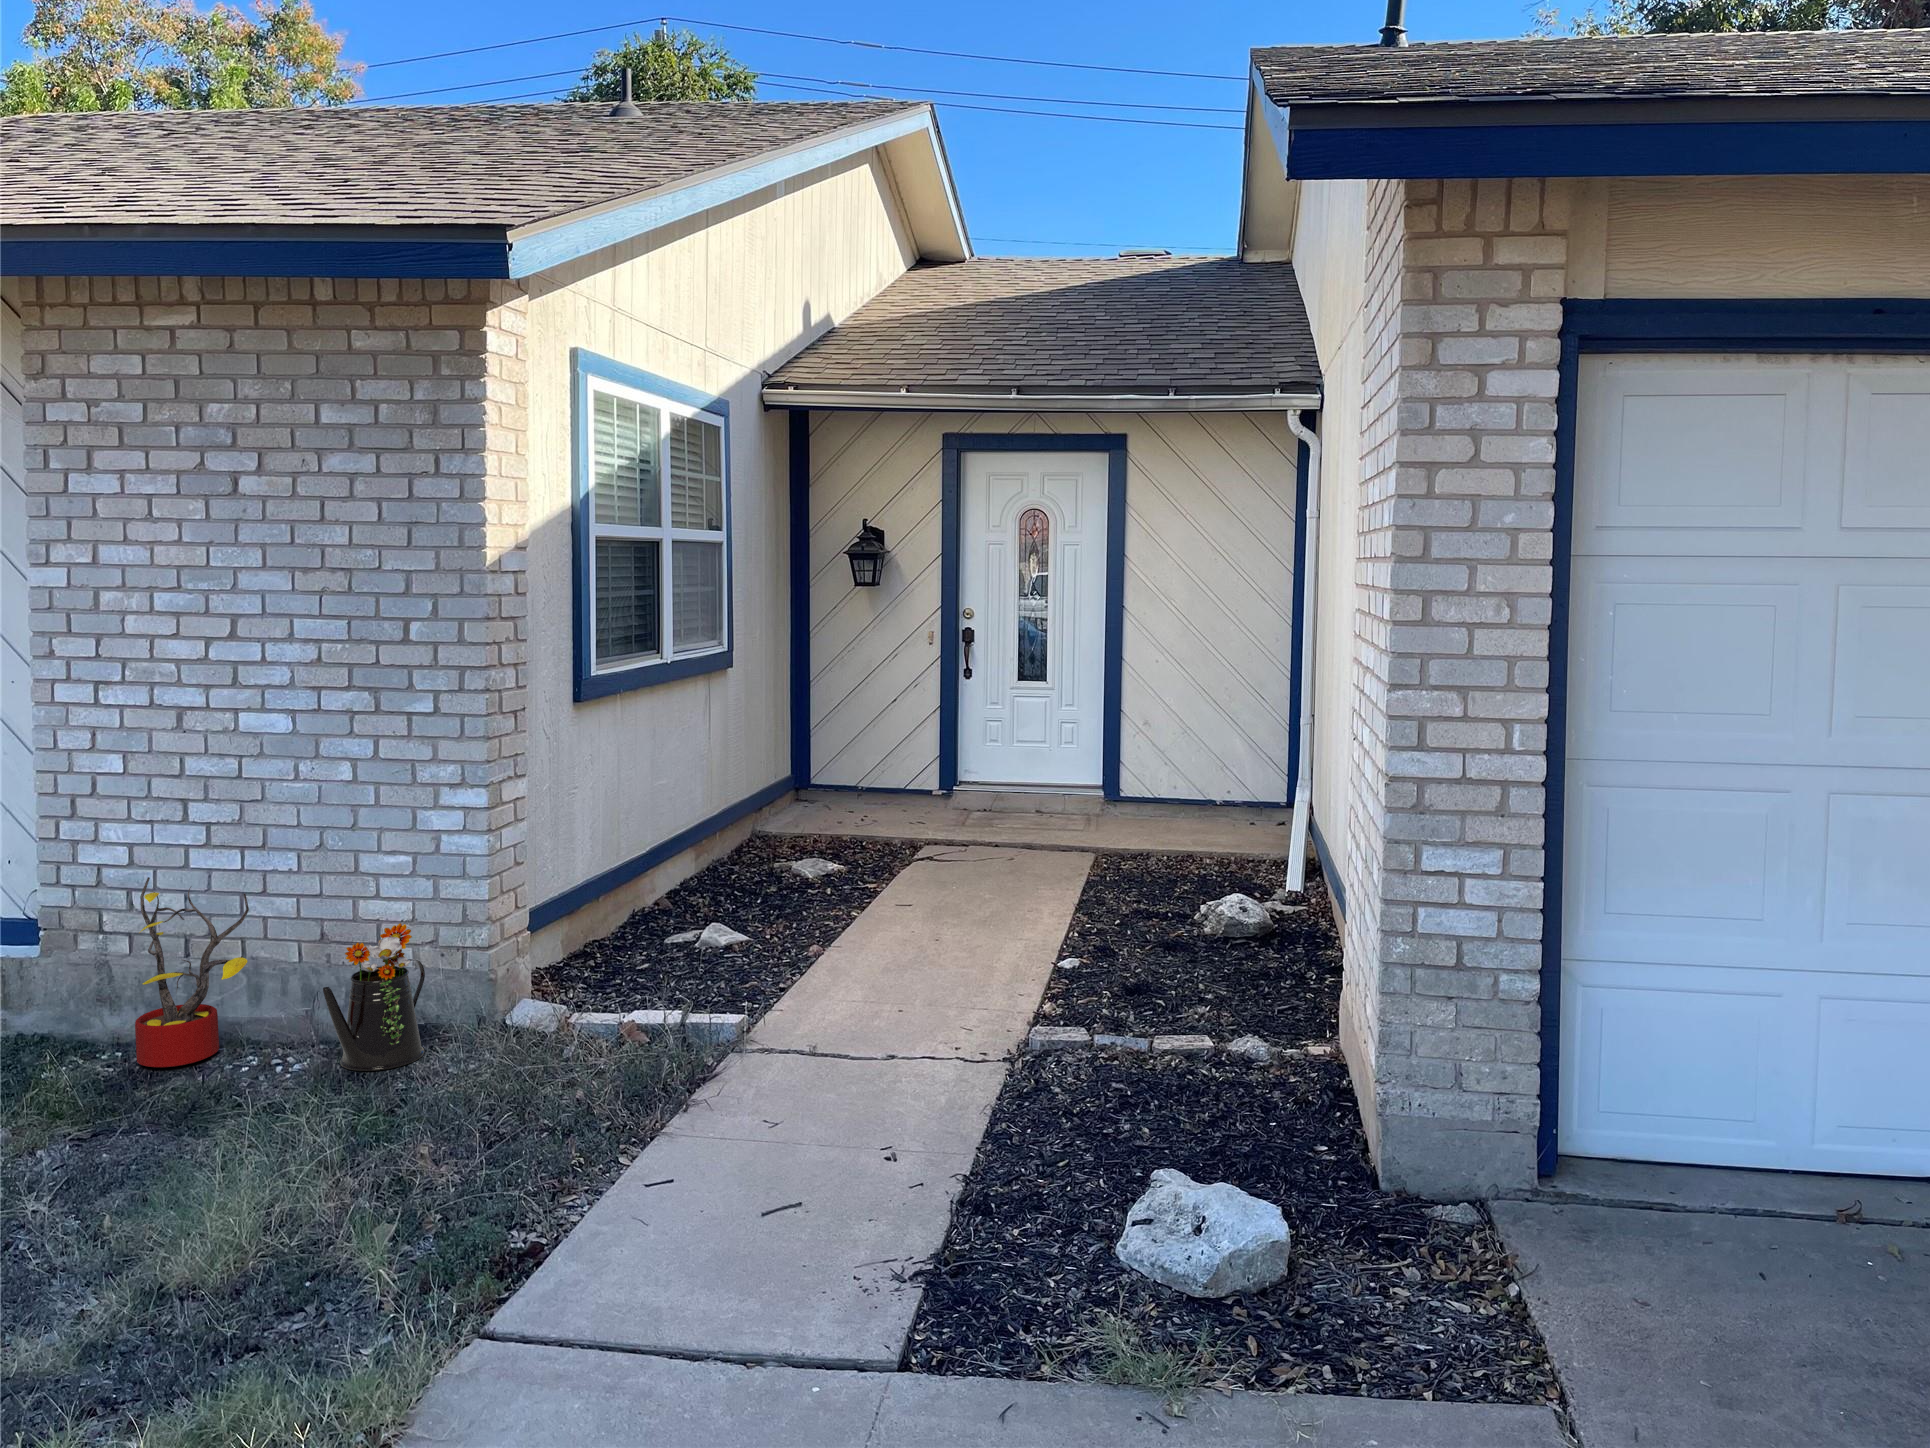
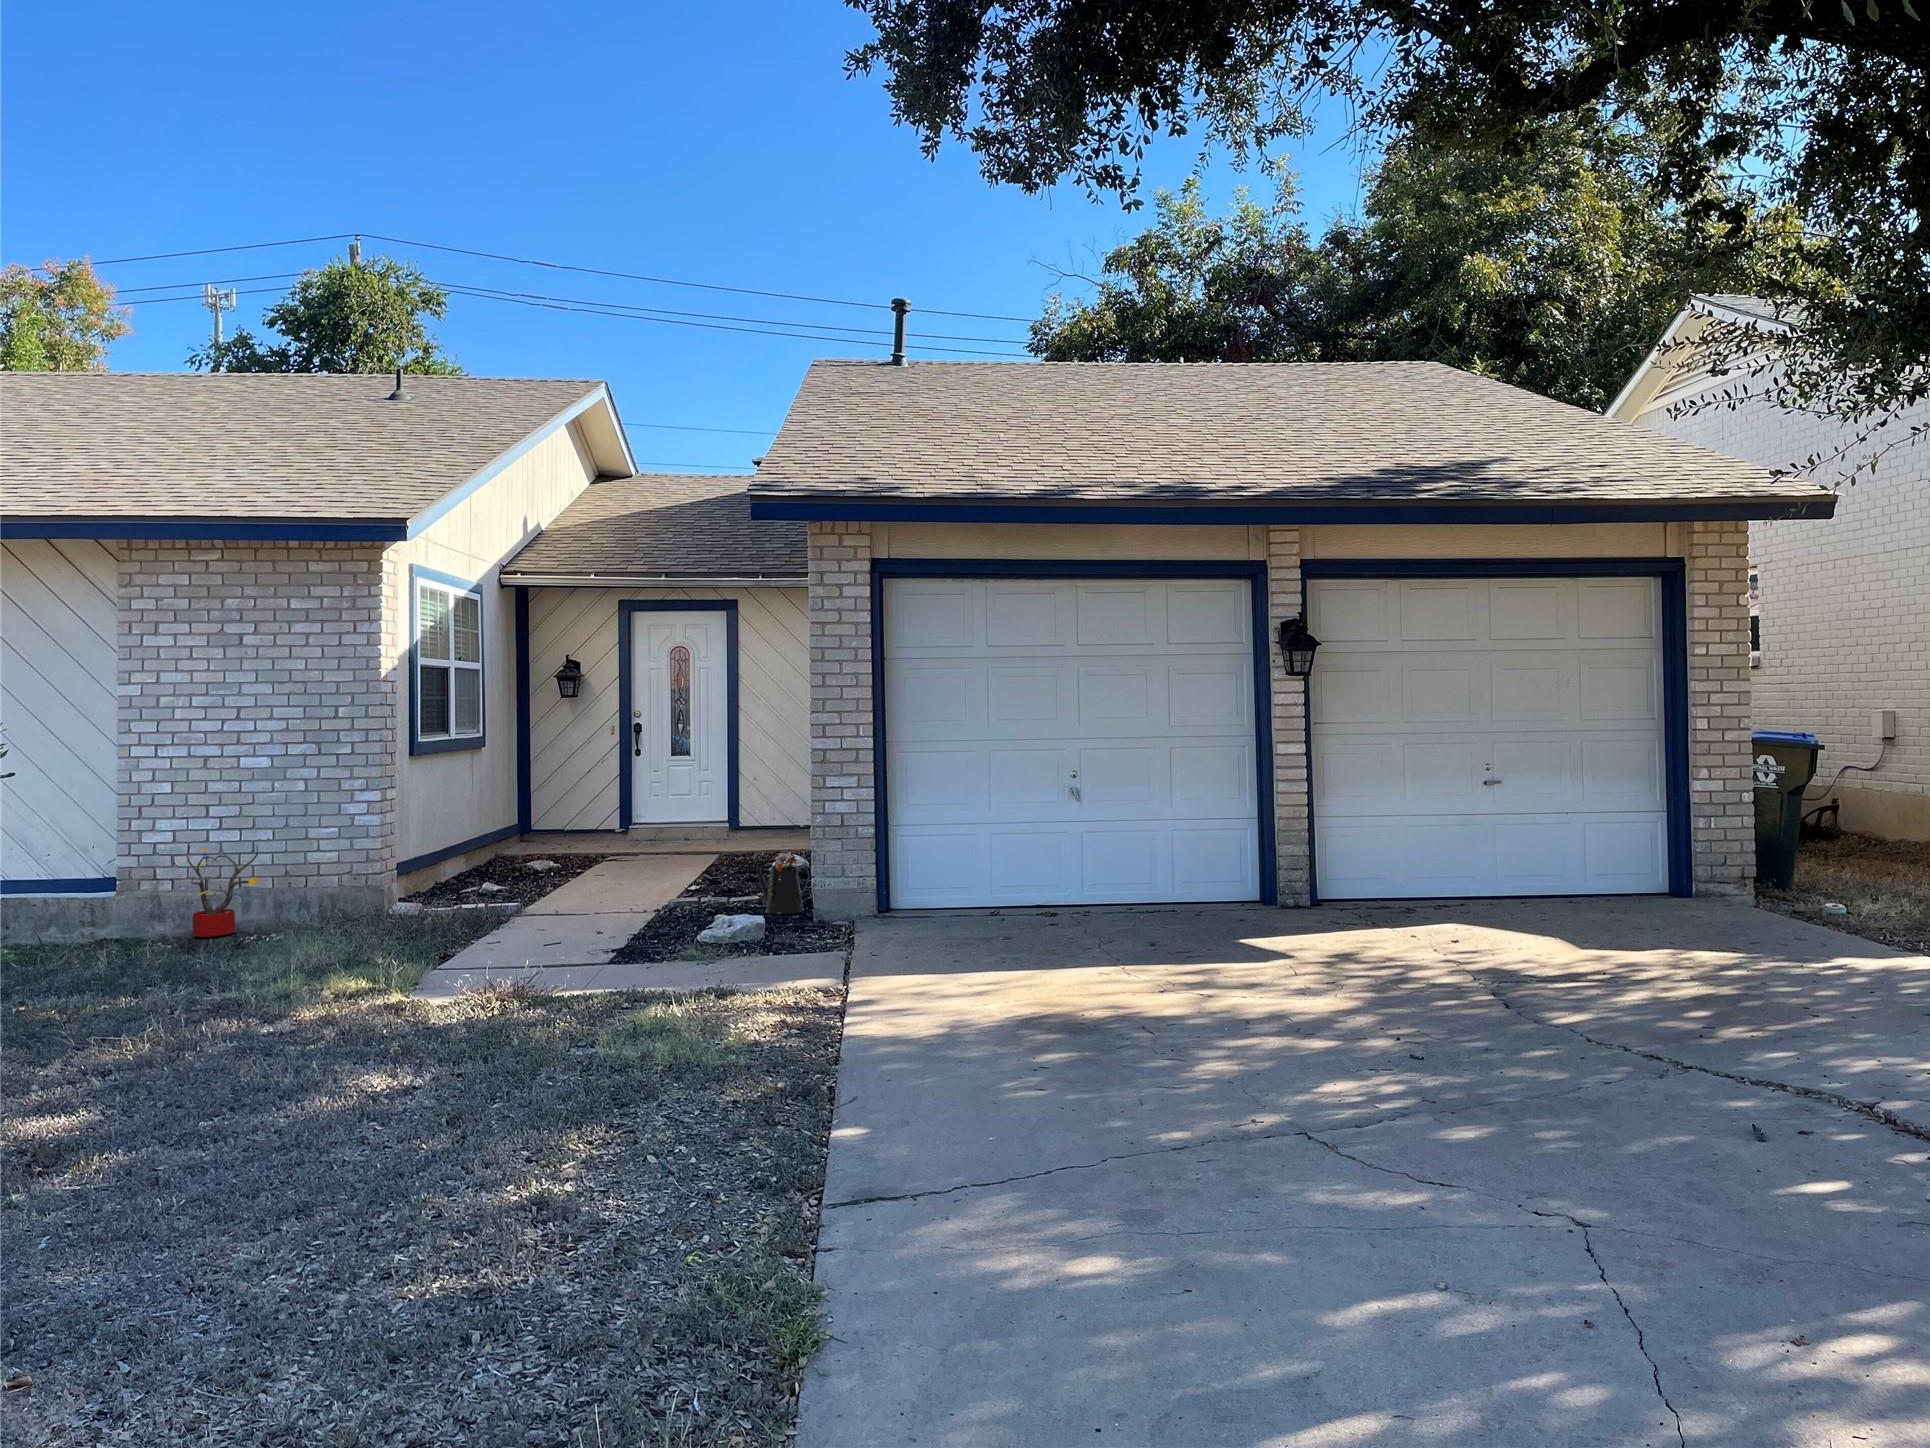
watering can: present [323,923,425,1071] -> present [756,847,809,914]

